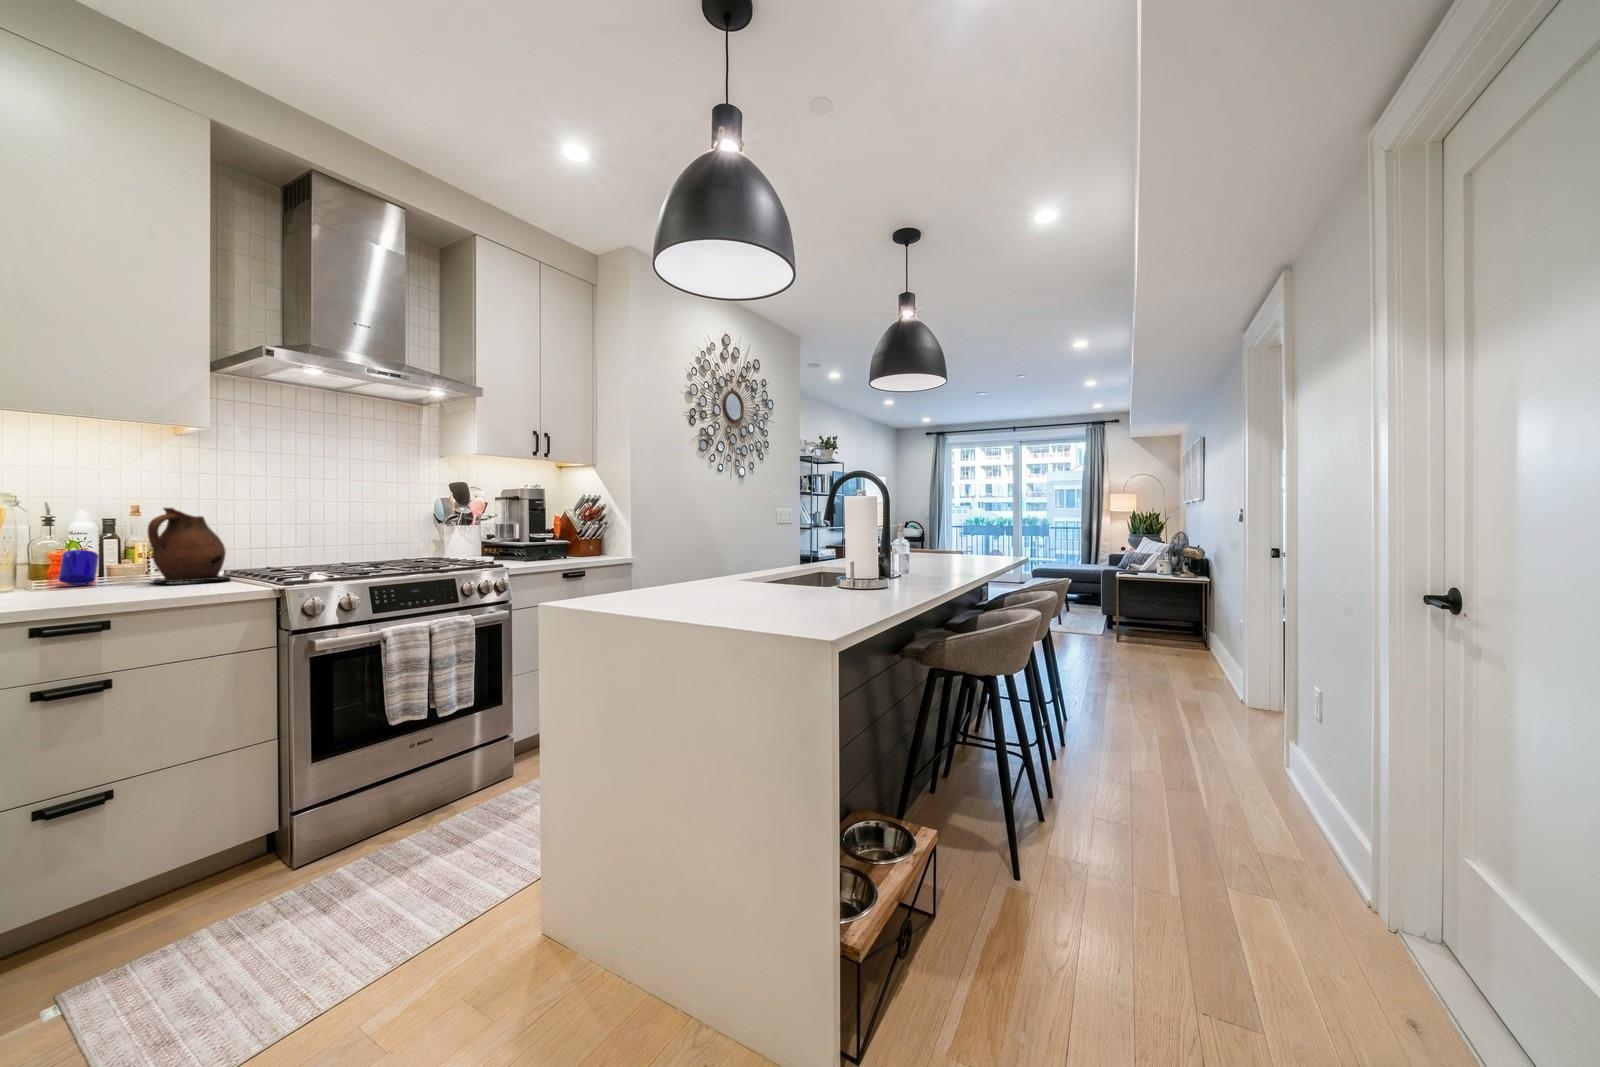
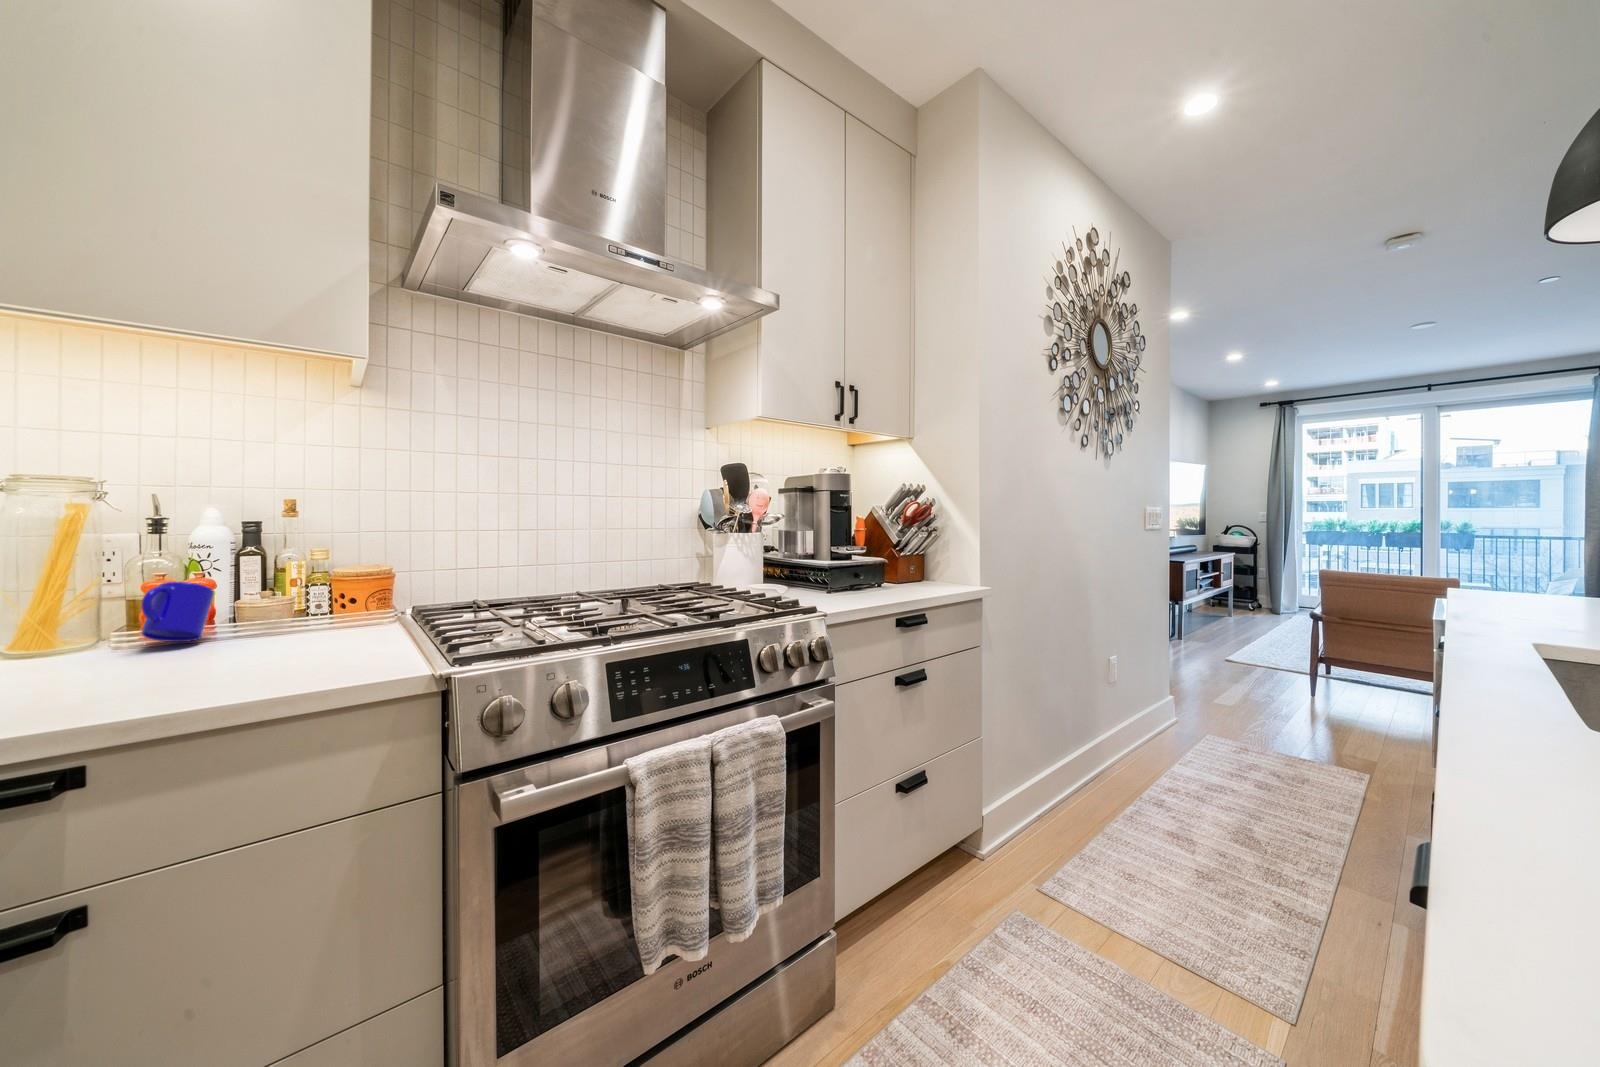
ceramic pitcher: present [148,508,230,583] -> none [259,509,407,651]

